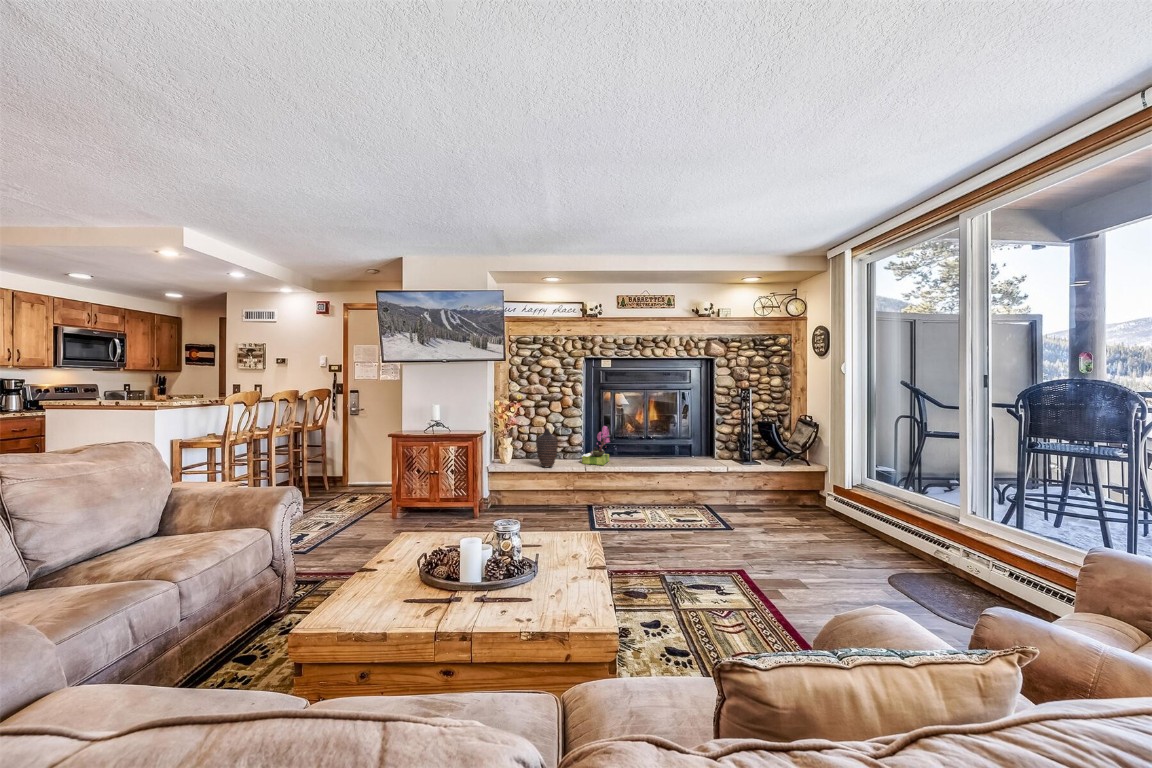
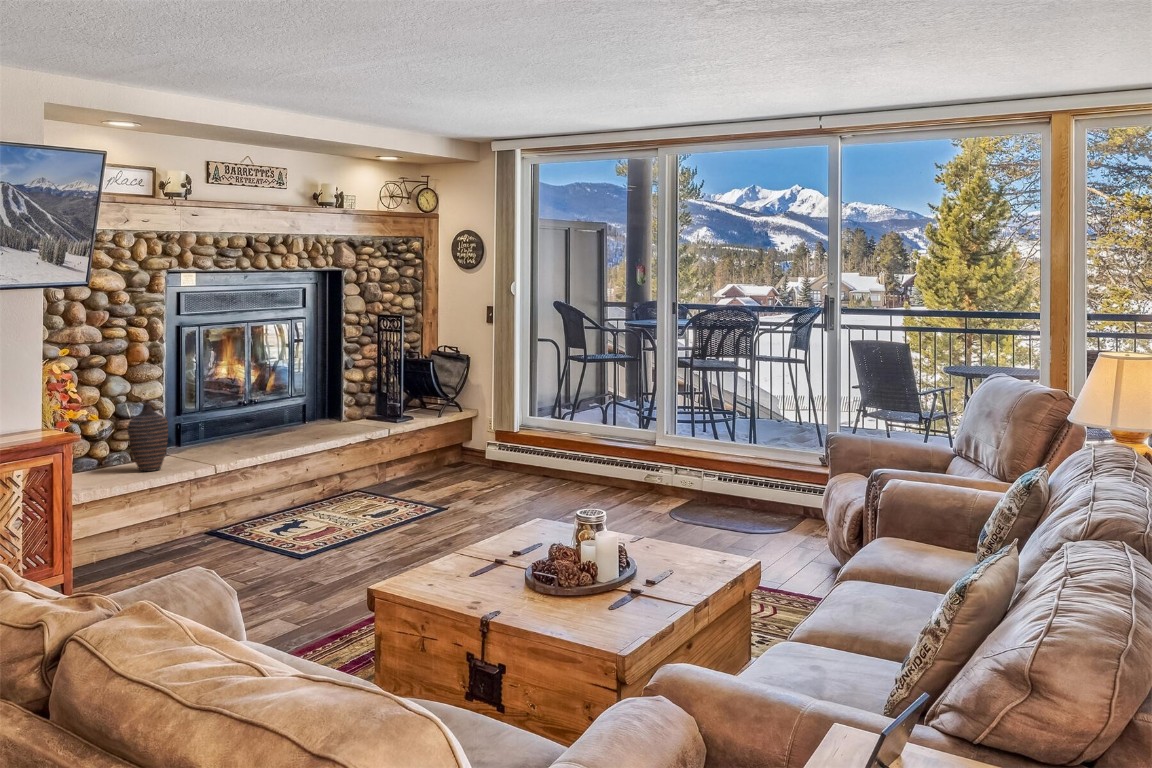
flower arrangement: present [582,426,610,465] -> none [183,388,232,457]

